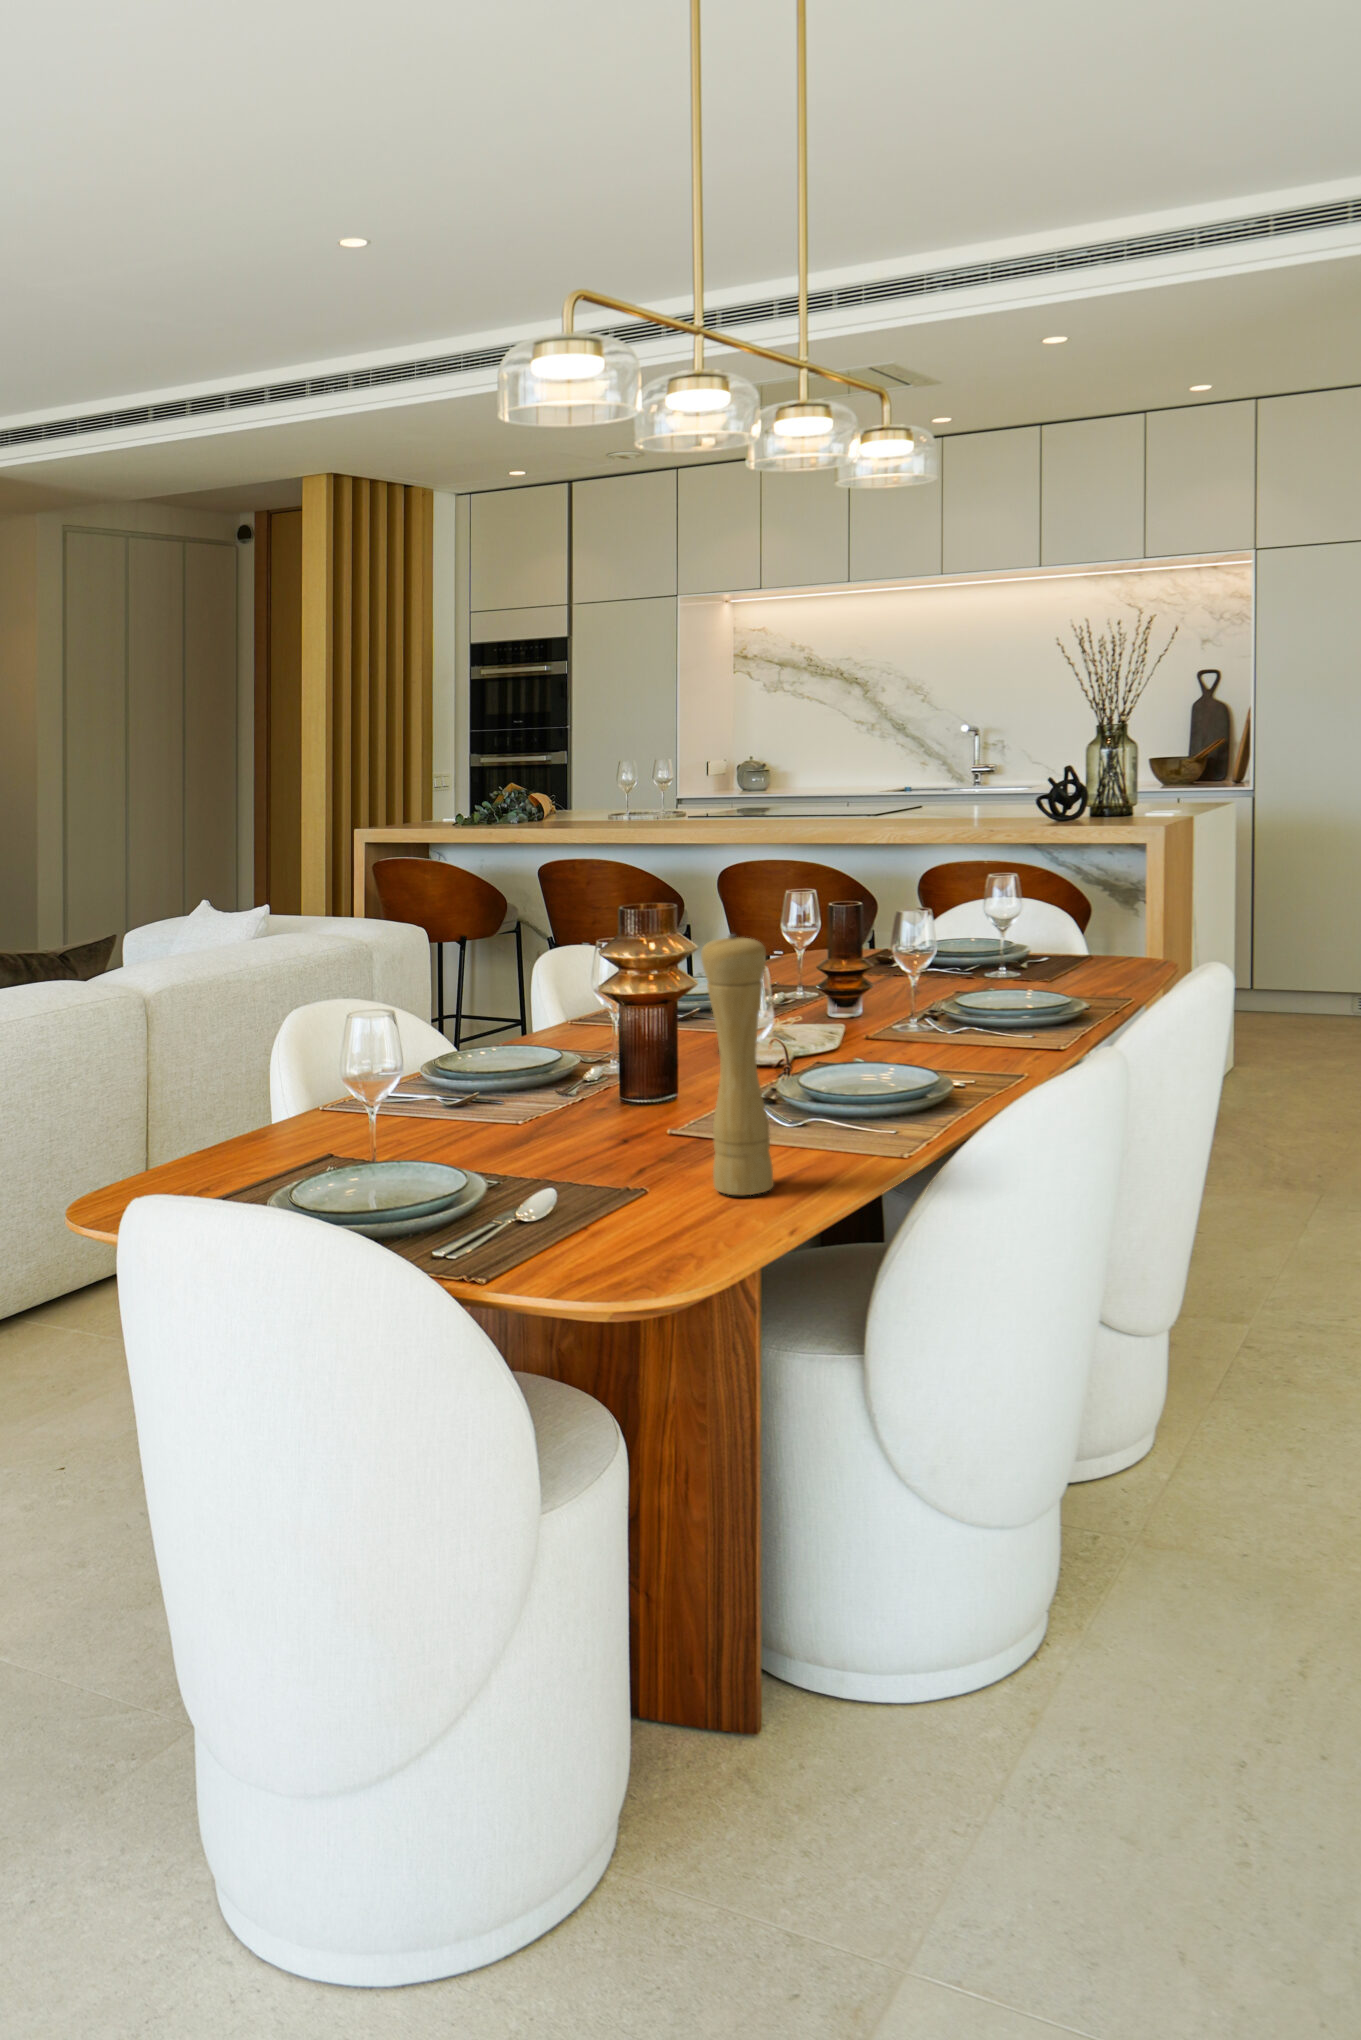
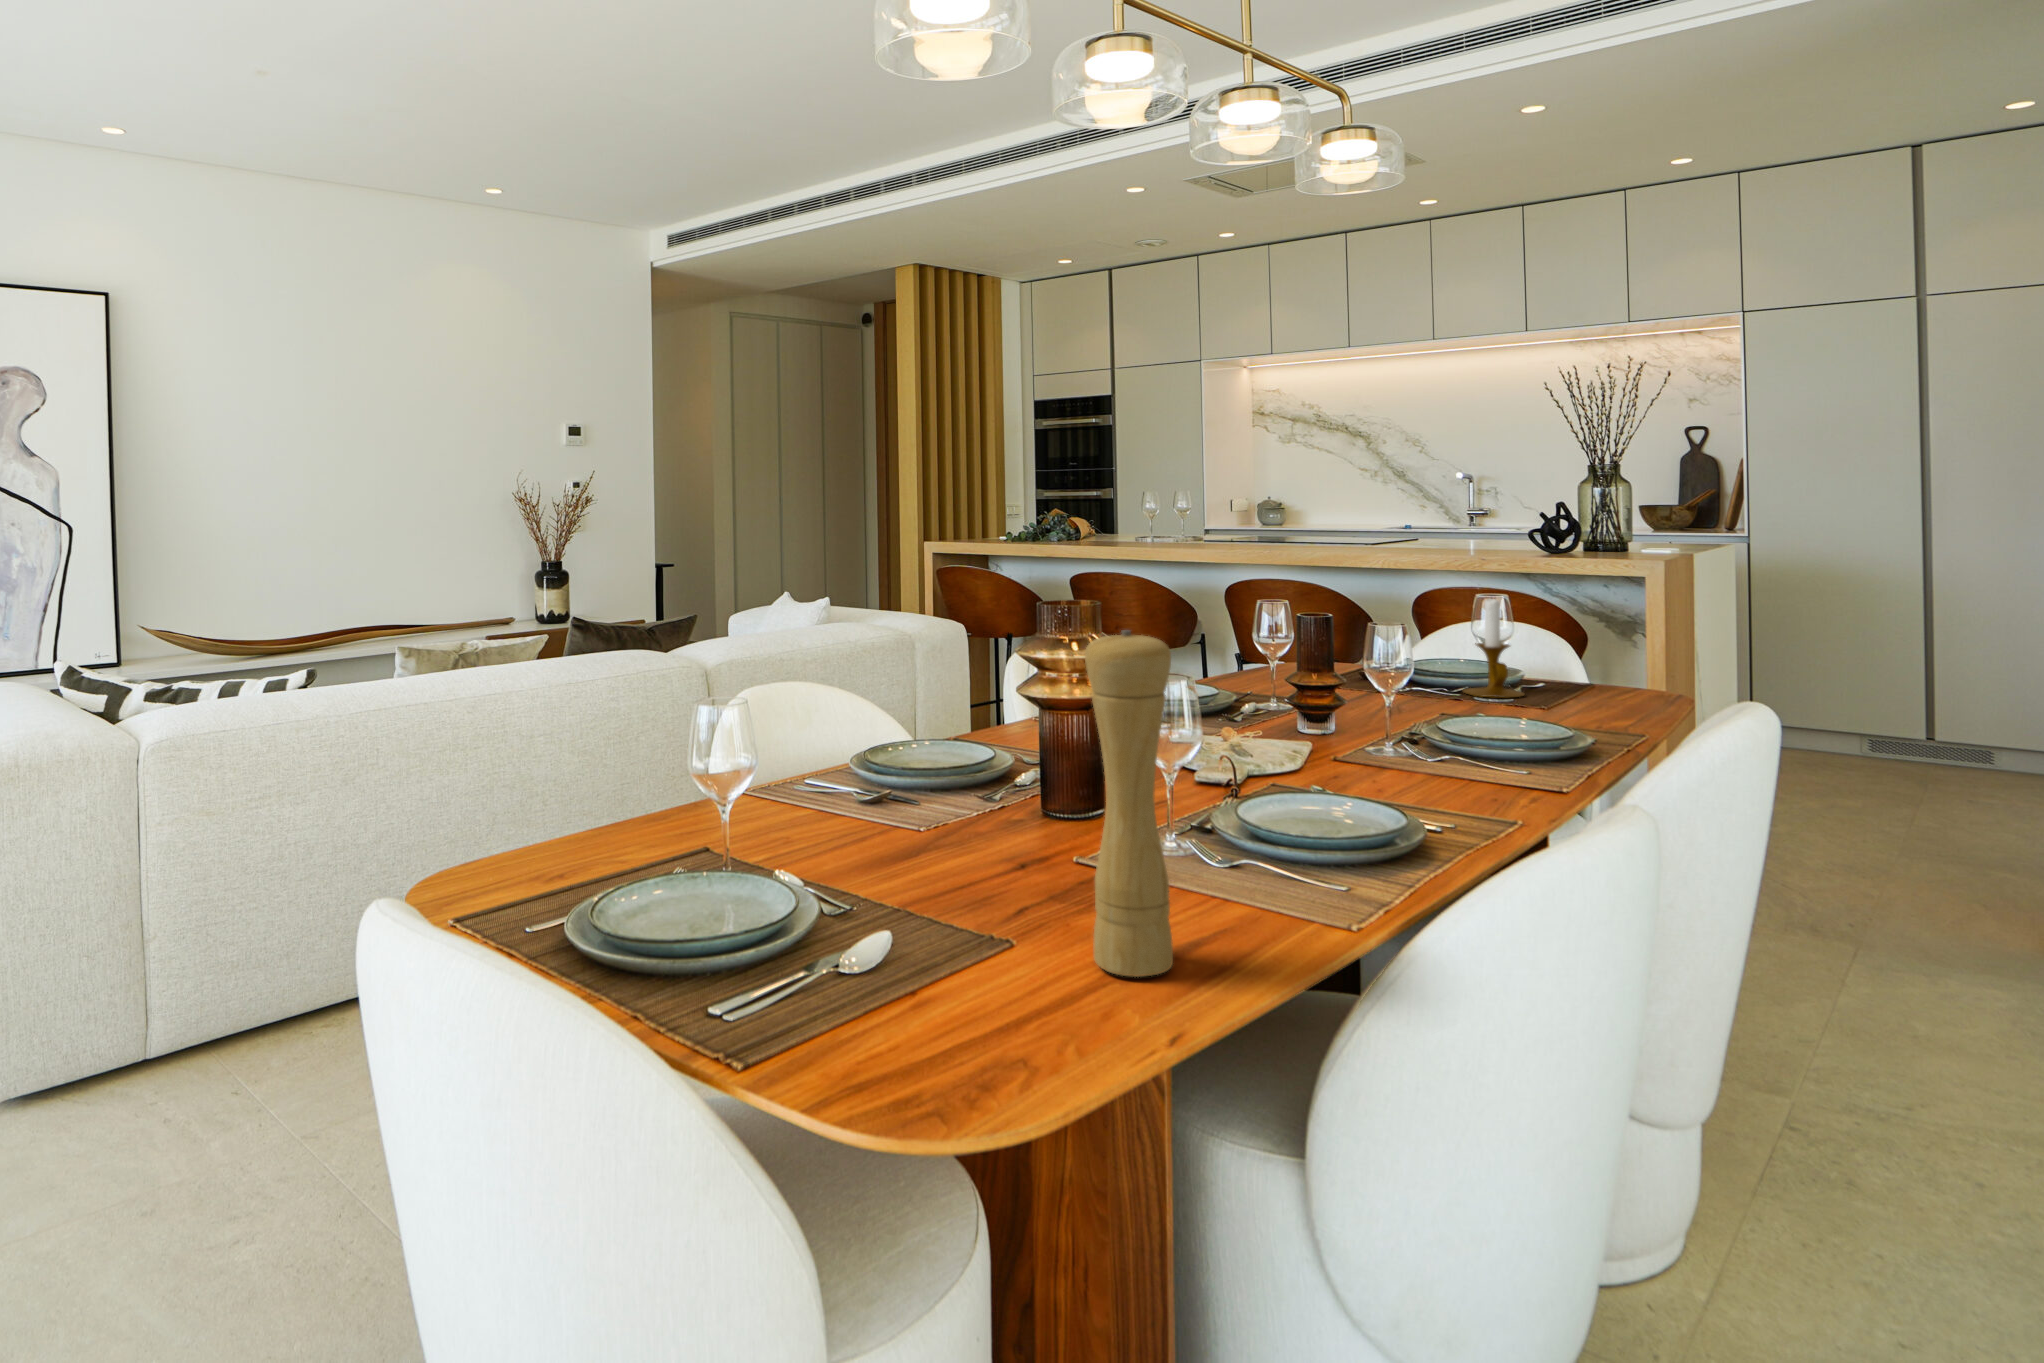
candlestick: none [974,881,1029,975] -> present [1463,599,1524,697]

